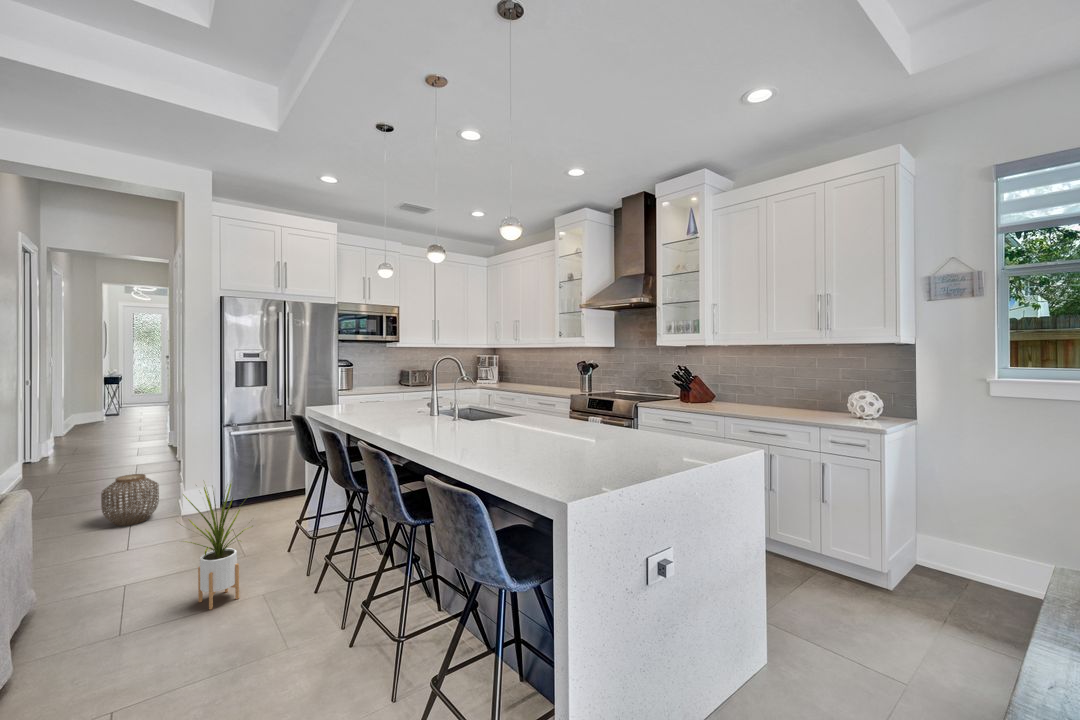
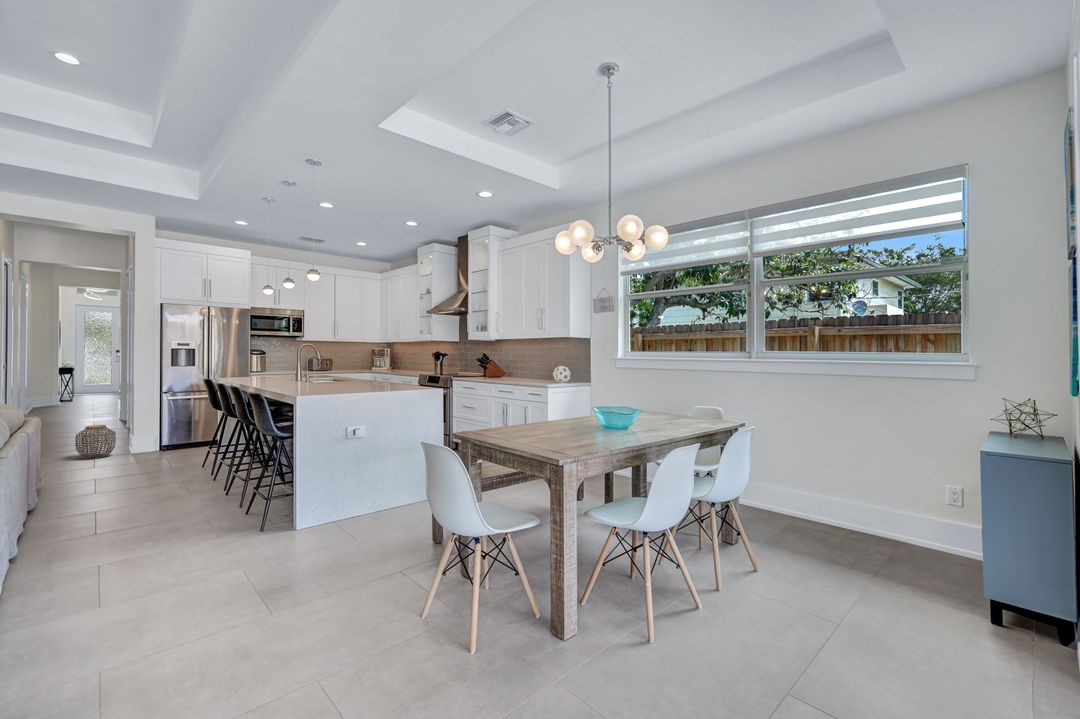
house plant: present [180,484,253,609] -> none [130,412,179,486]

